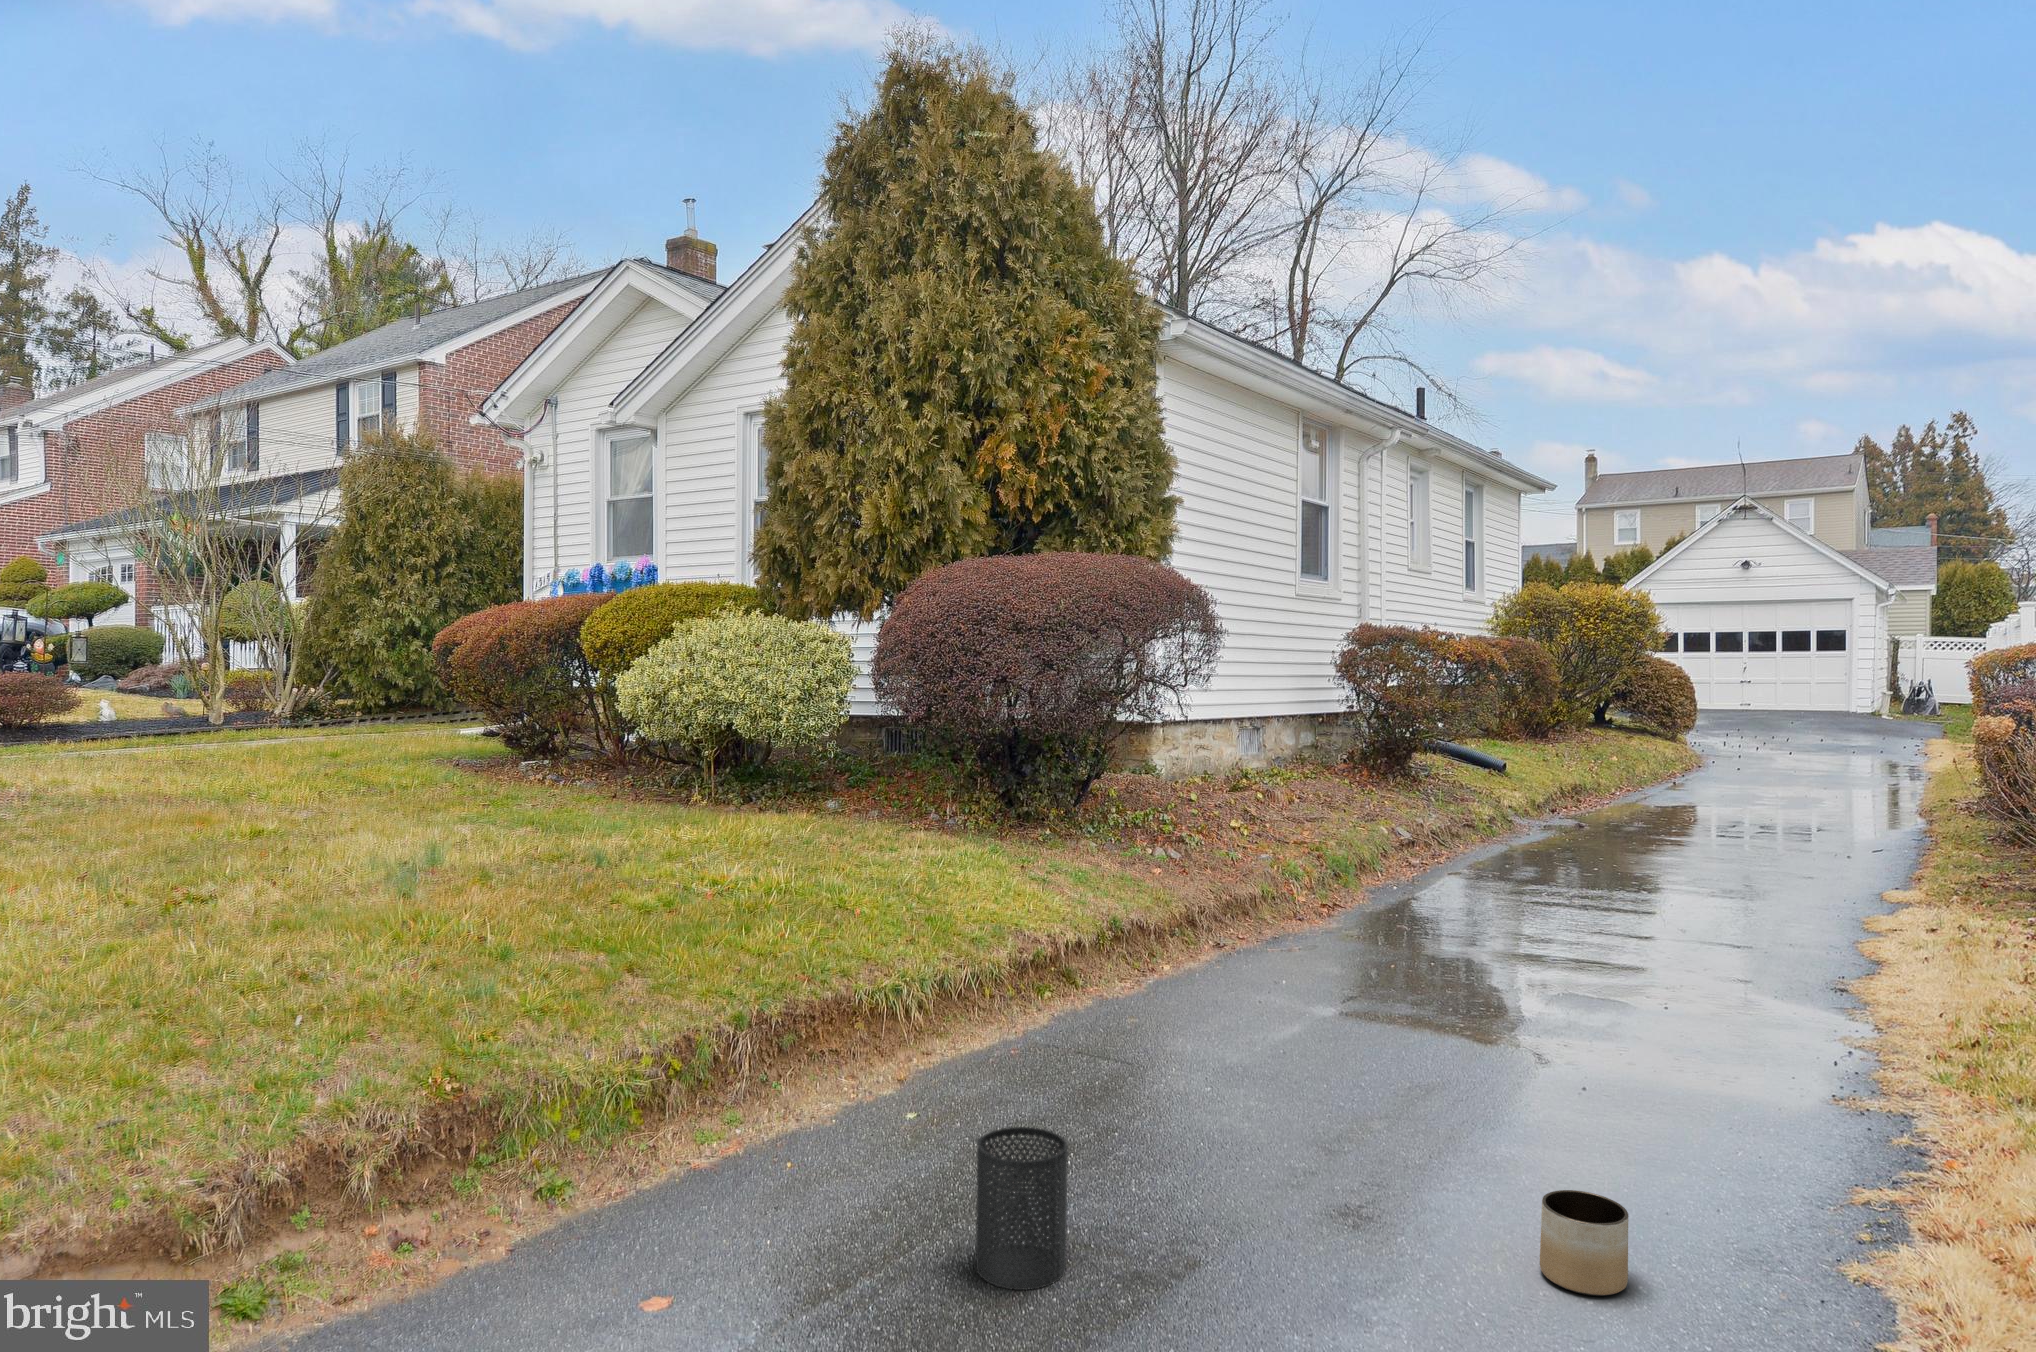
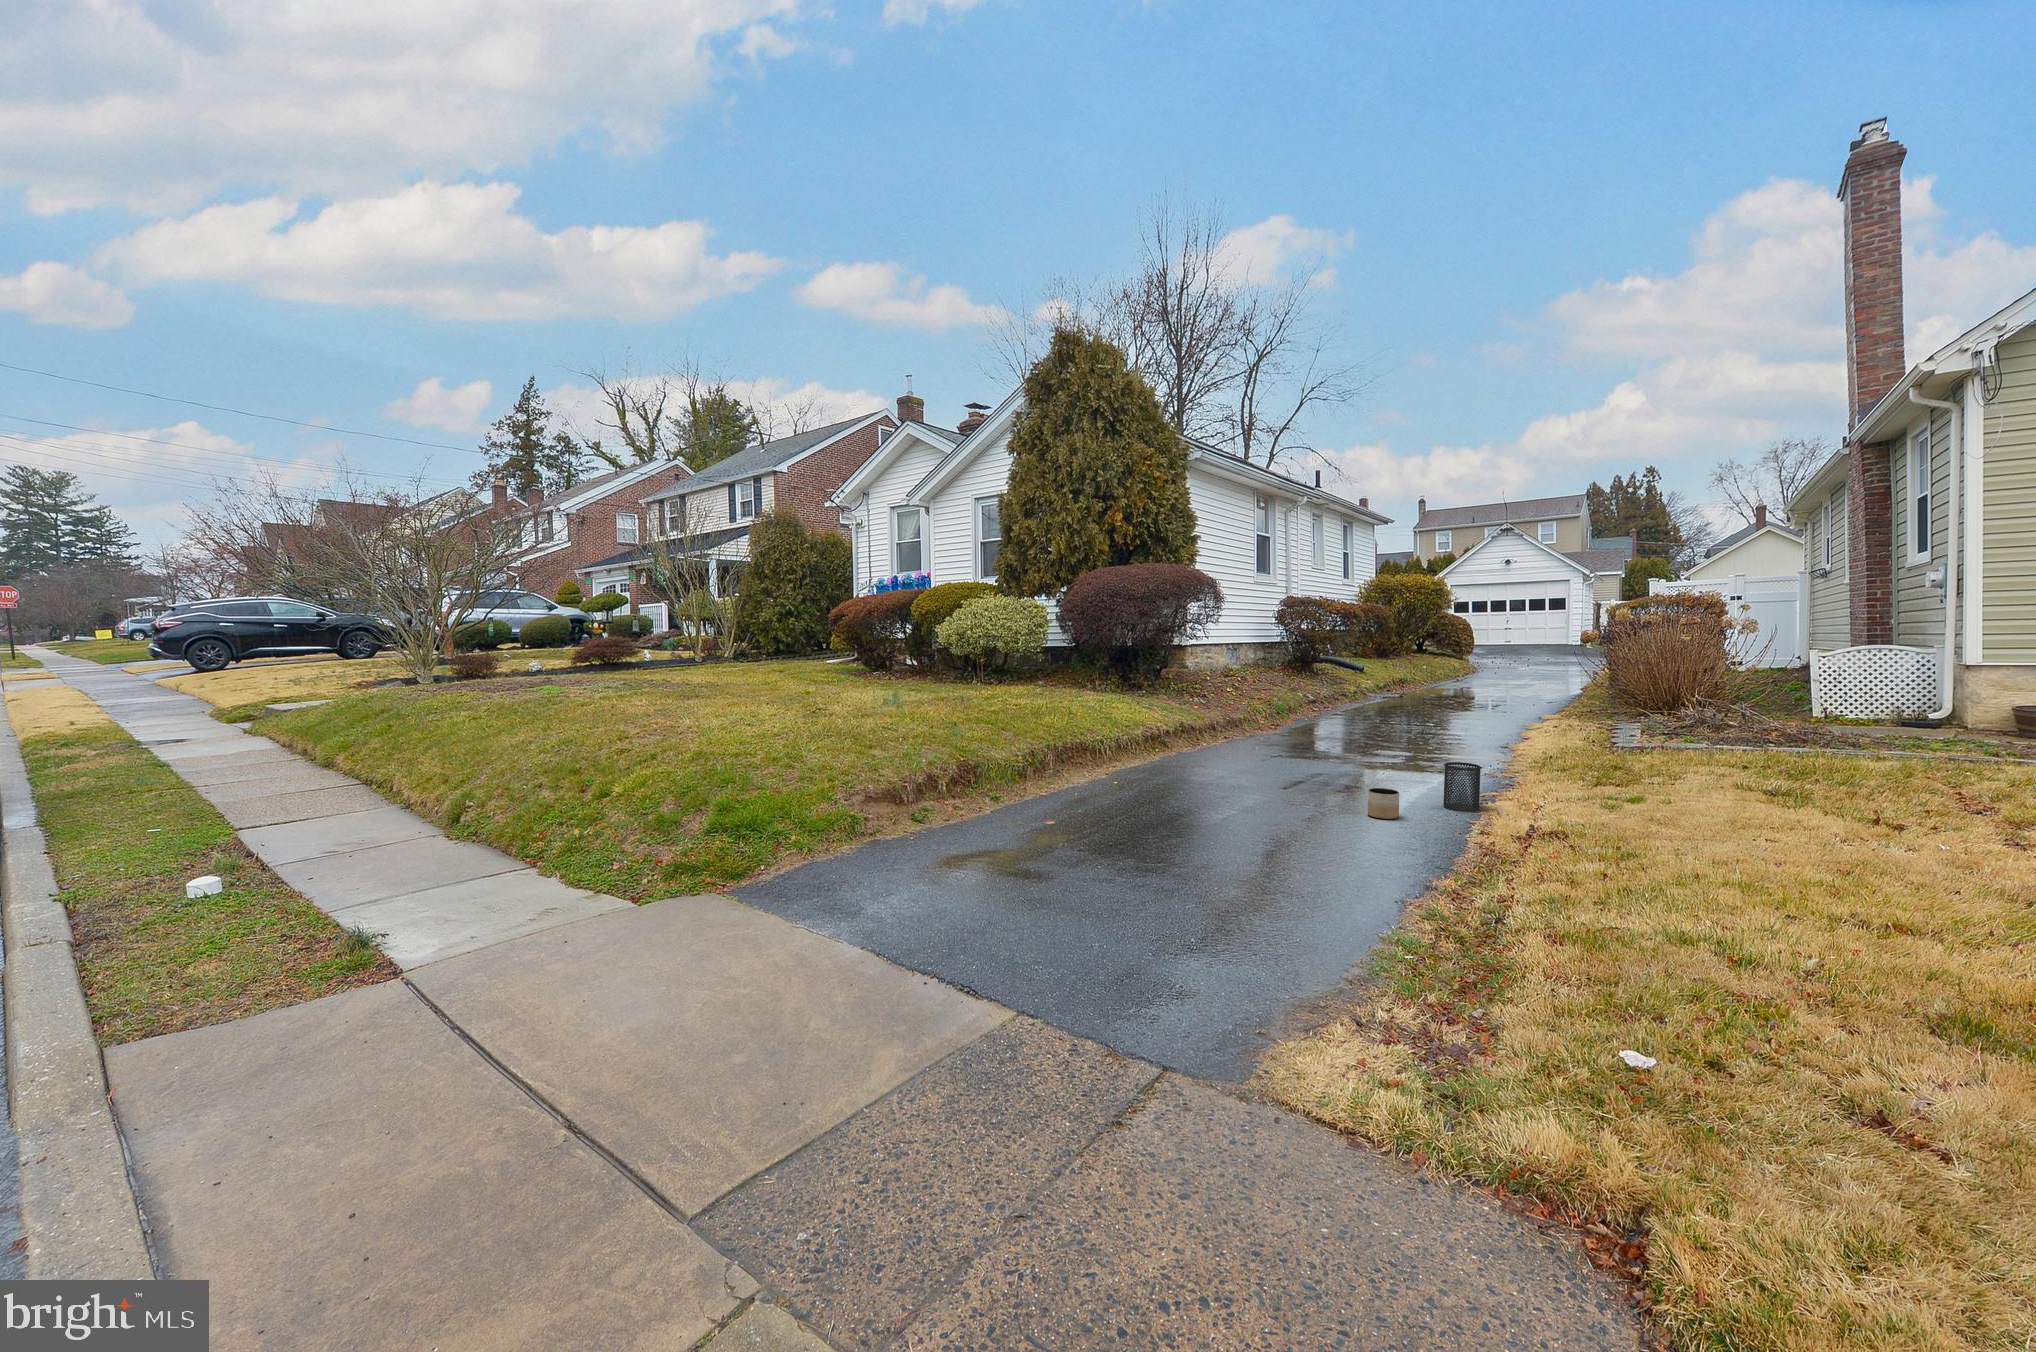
trash can: present [976,1127,1069,1290] -> present [1443,762,1482,812]

